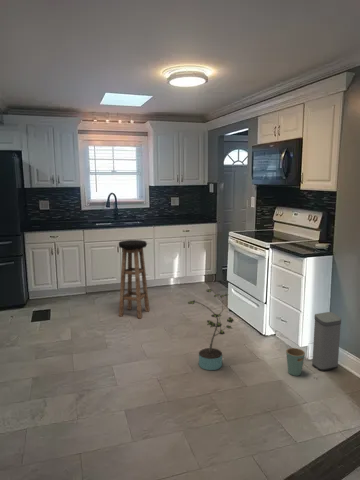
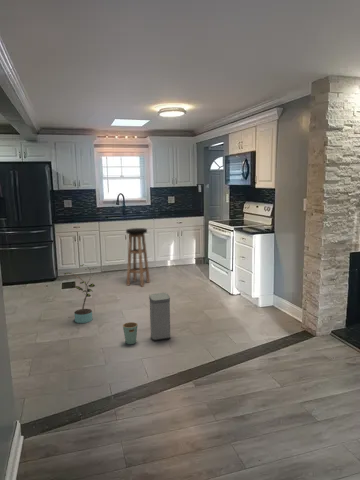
potted plant: present [188,289,233,370] -> present [65,264,95,323]
trash can: present [286,312,341,376] -> present [123,293,171,344]

